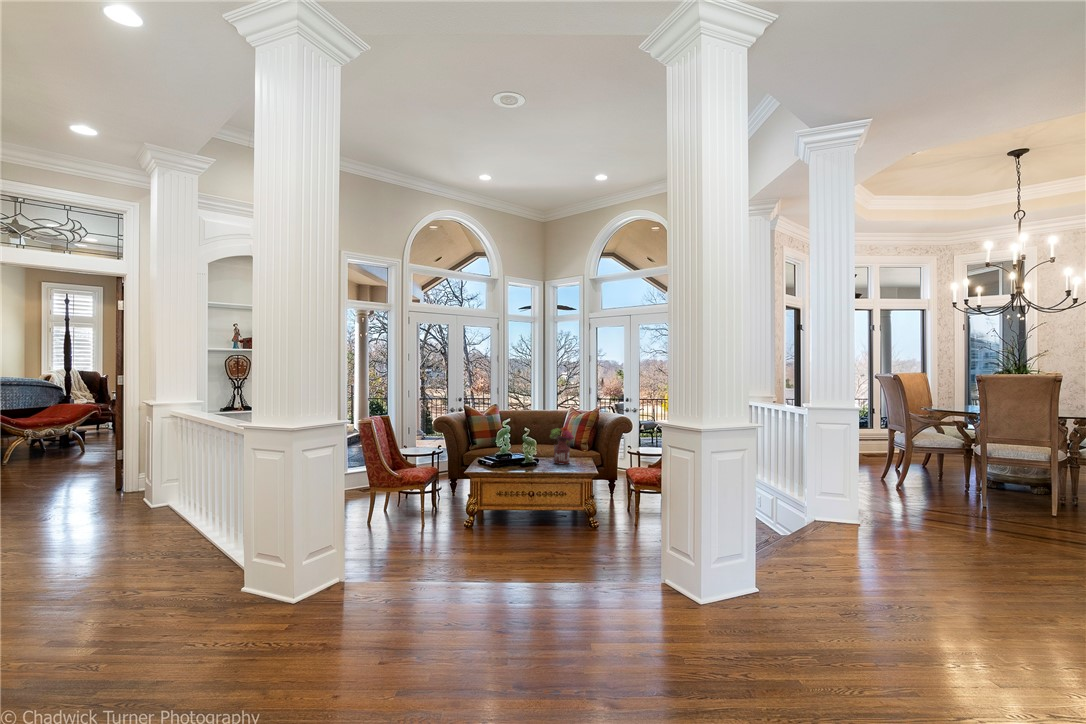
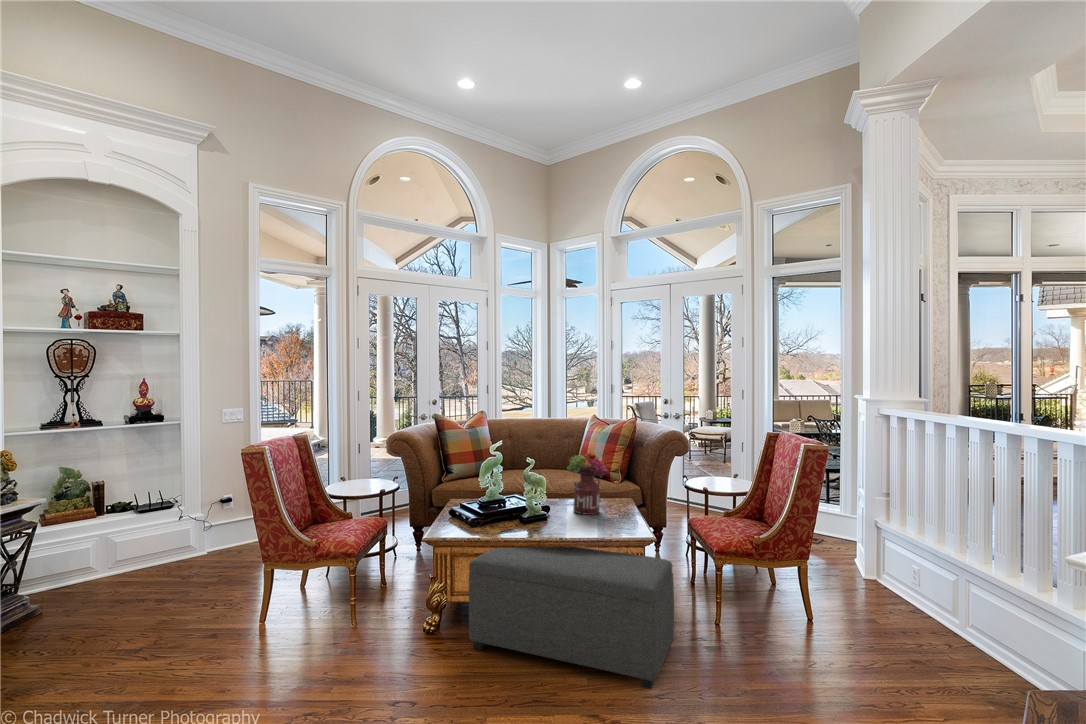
ottoman: none [491,475,606,546] -> present [469,547,674,689]

